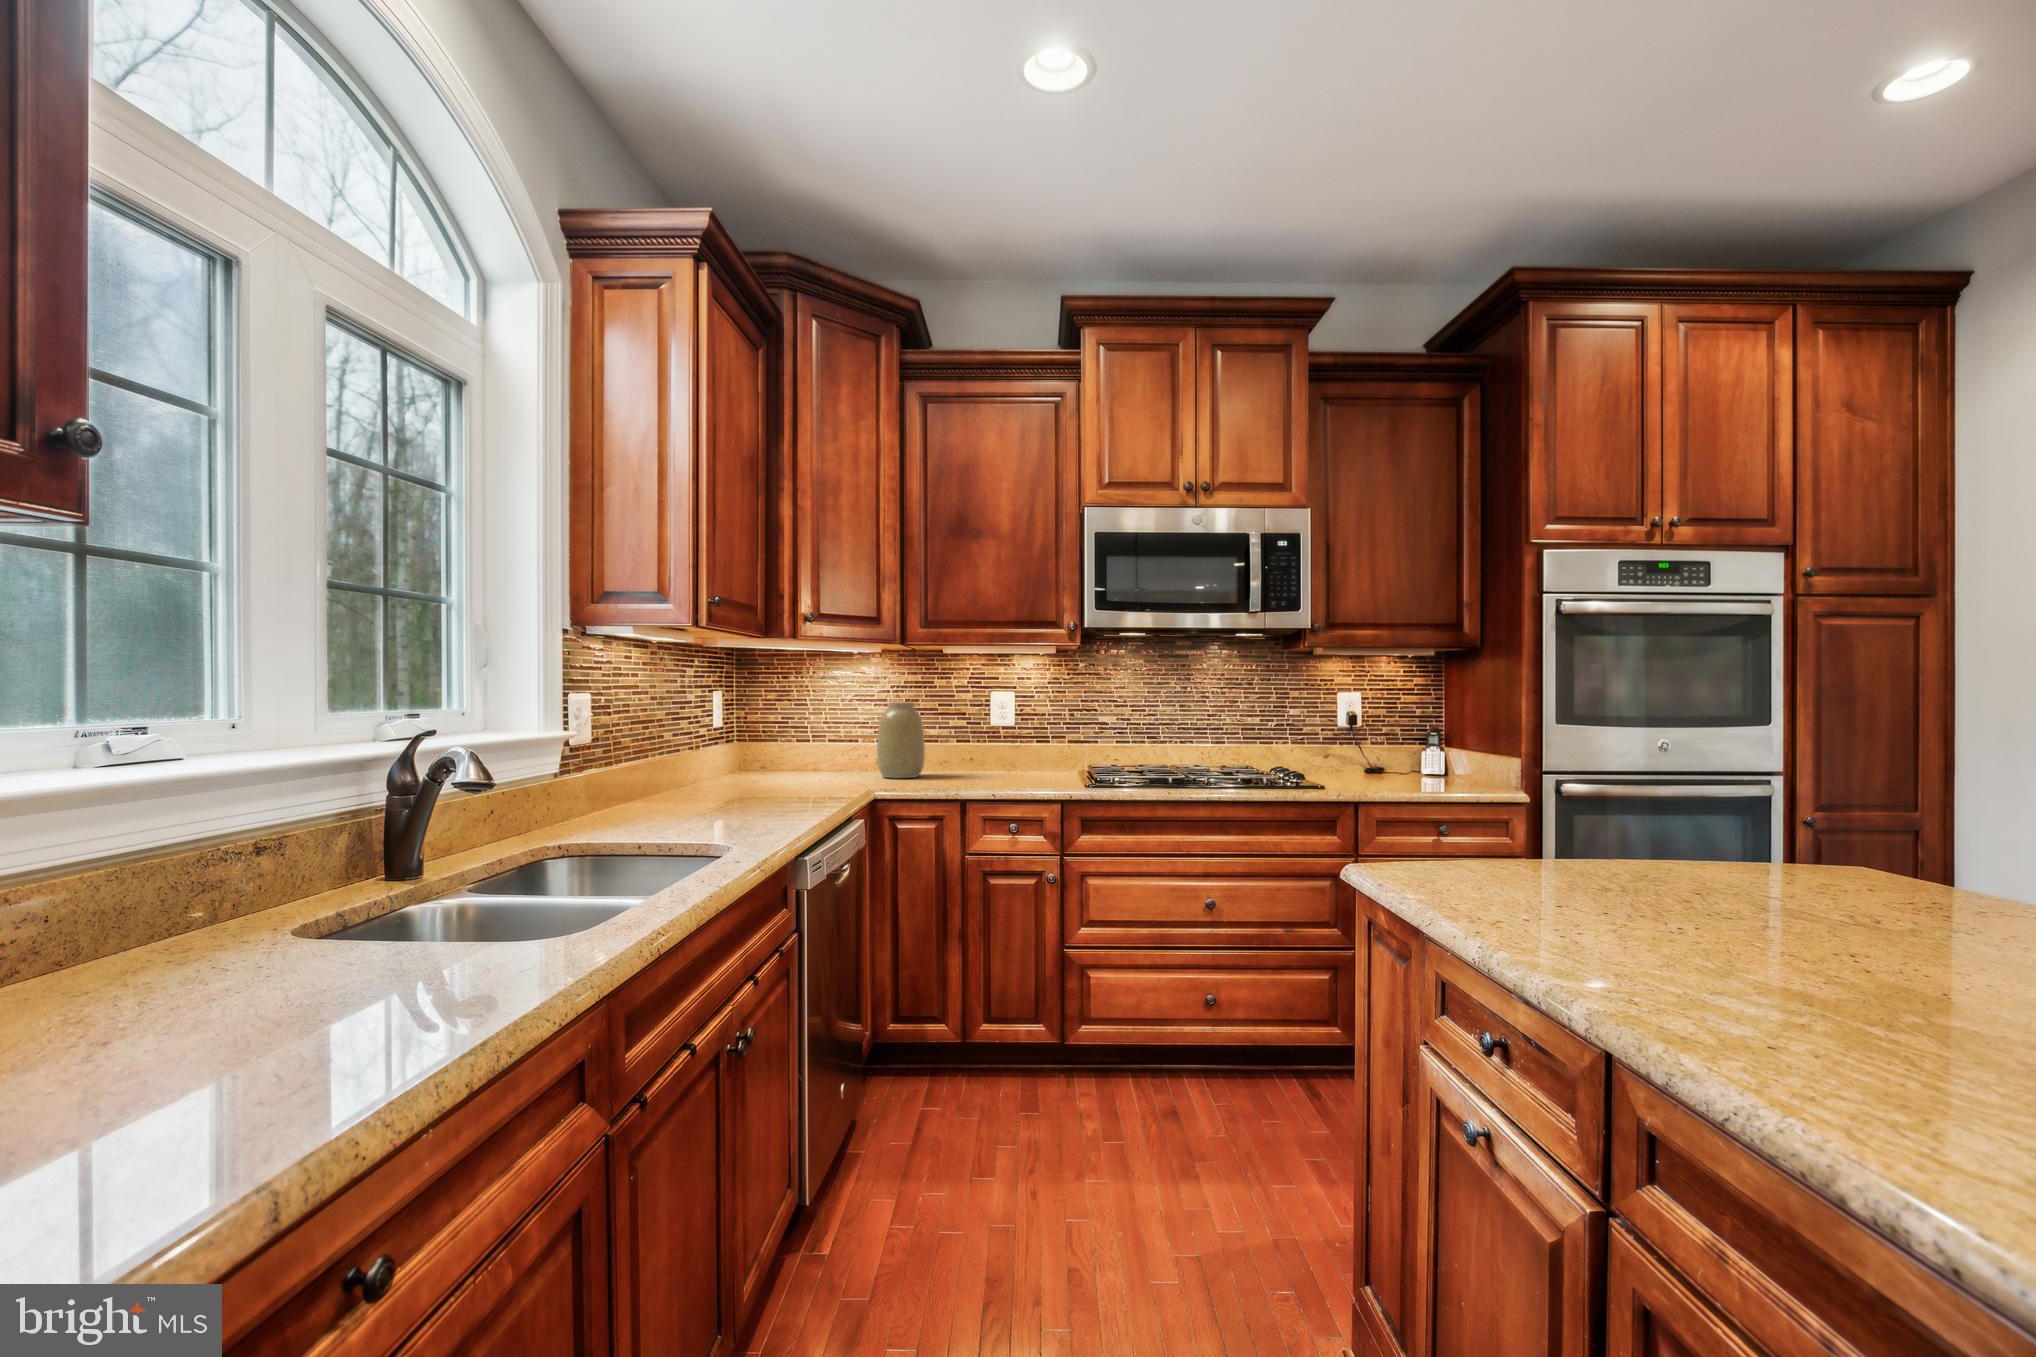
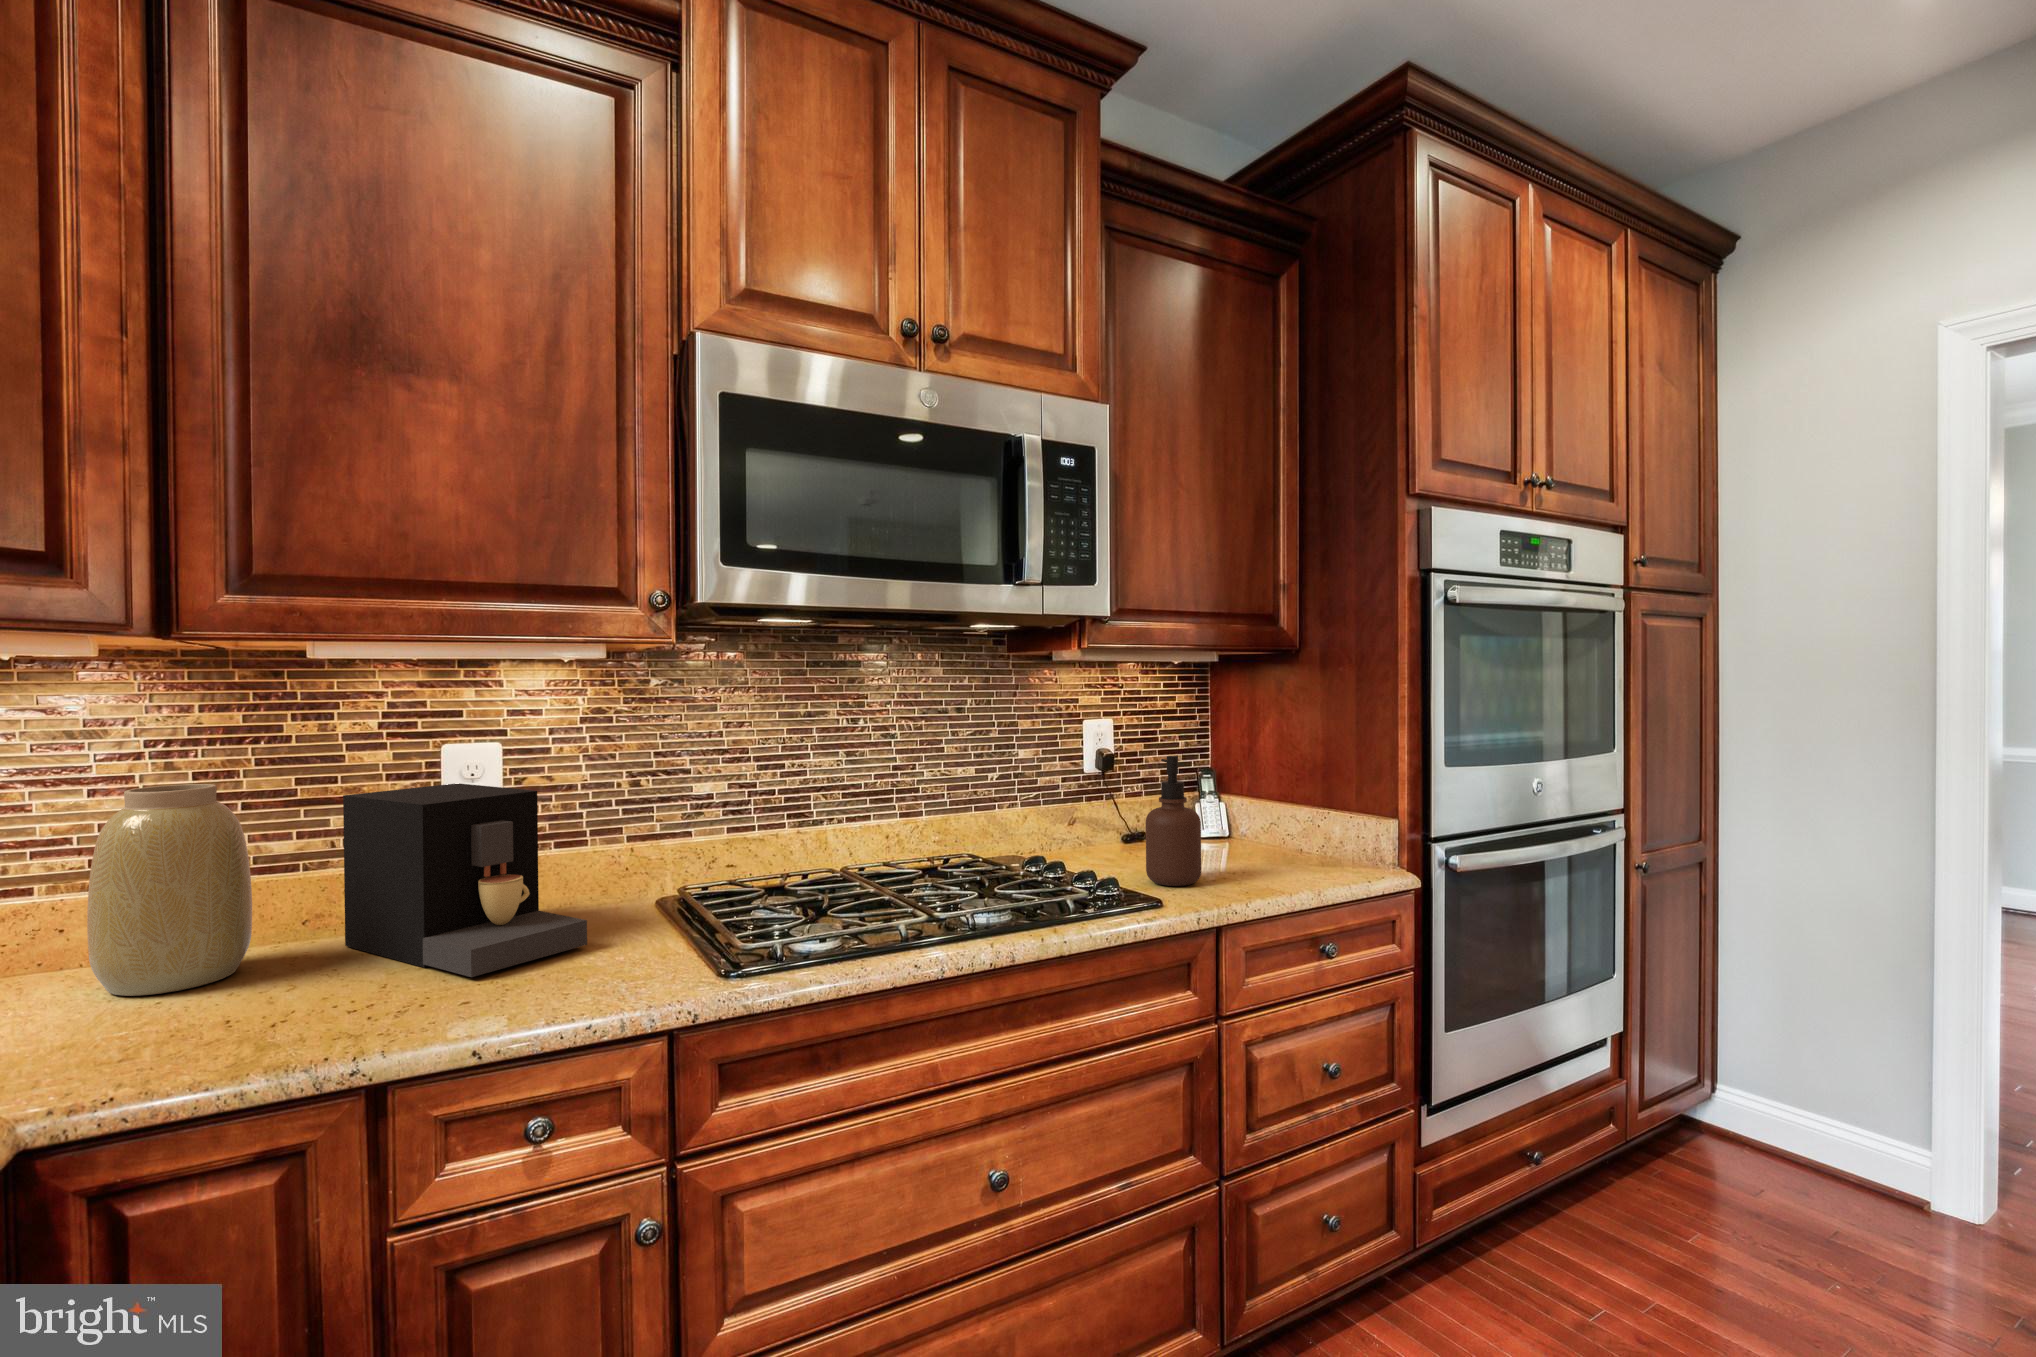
coffee maker: none [955,710,1043,783] -> present [343,783,587,977]
soap dispenser: none [1343,710,1379,786] -> present [1145,756,1201,886]

